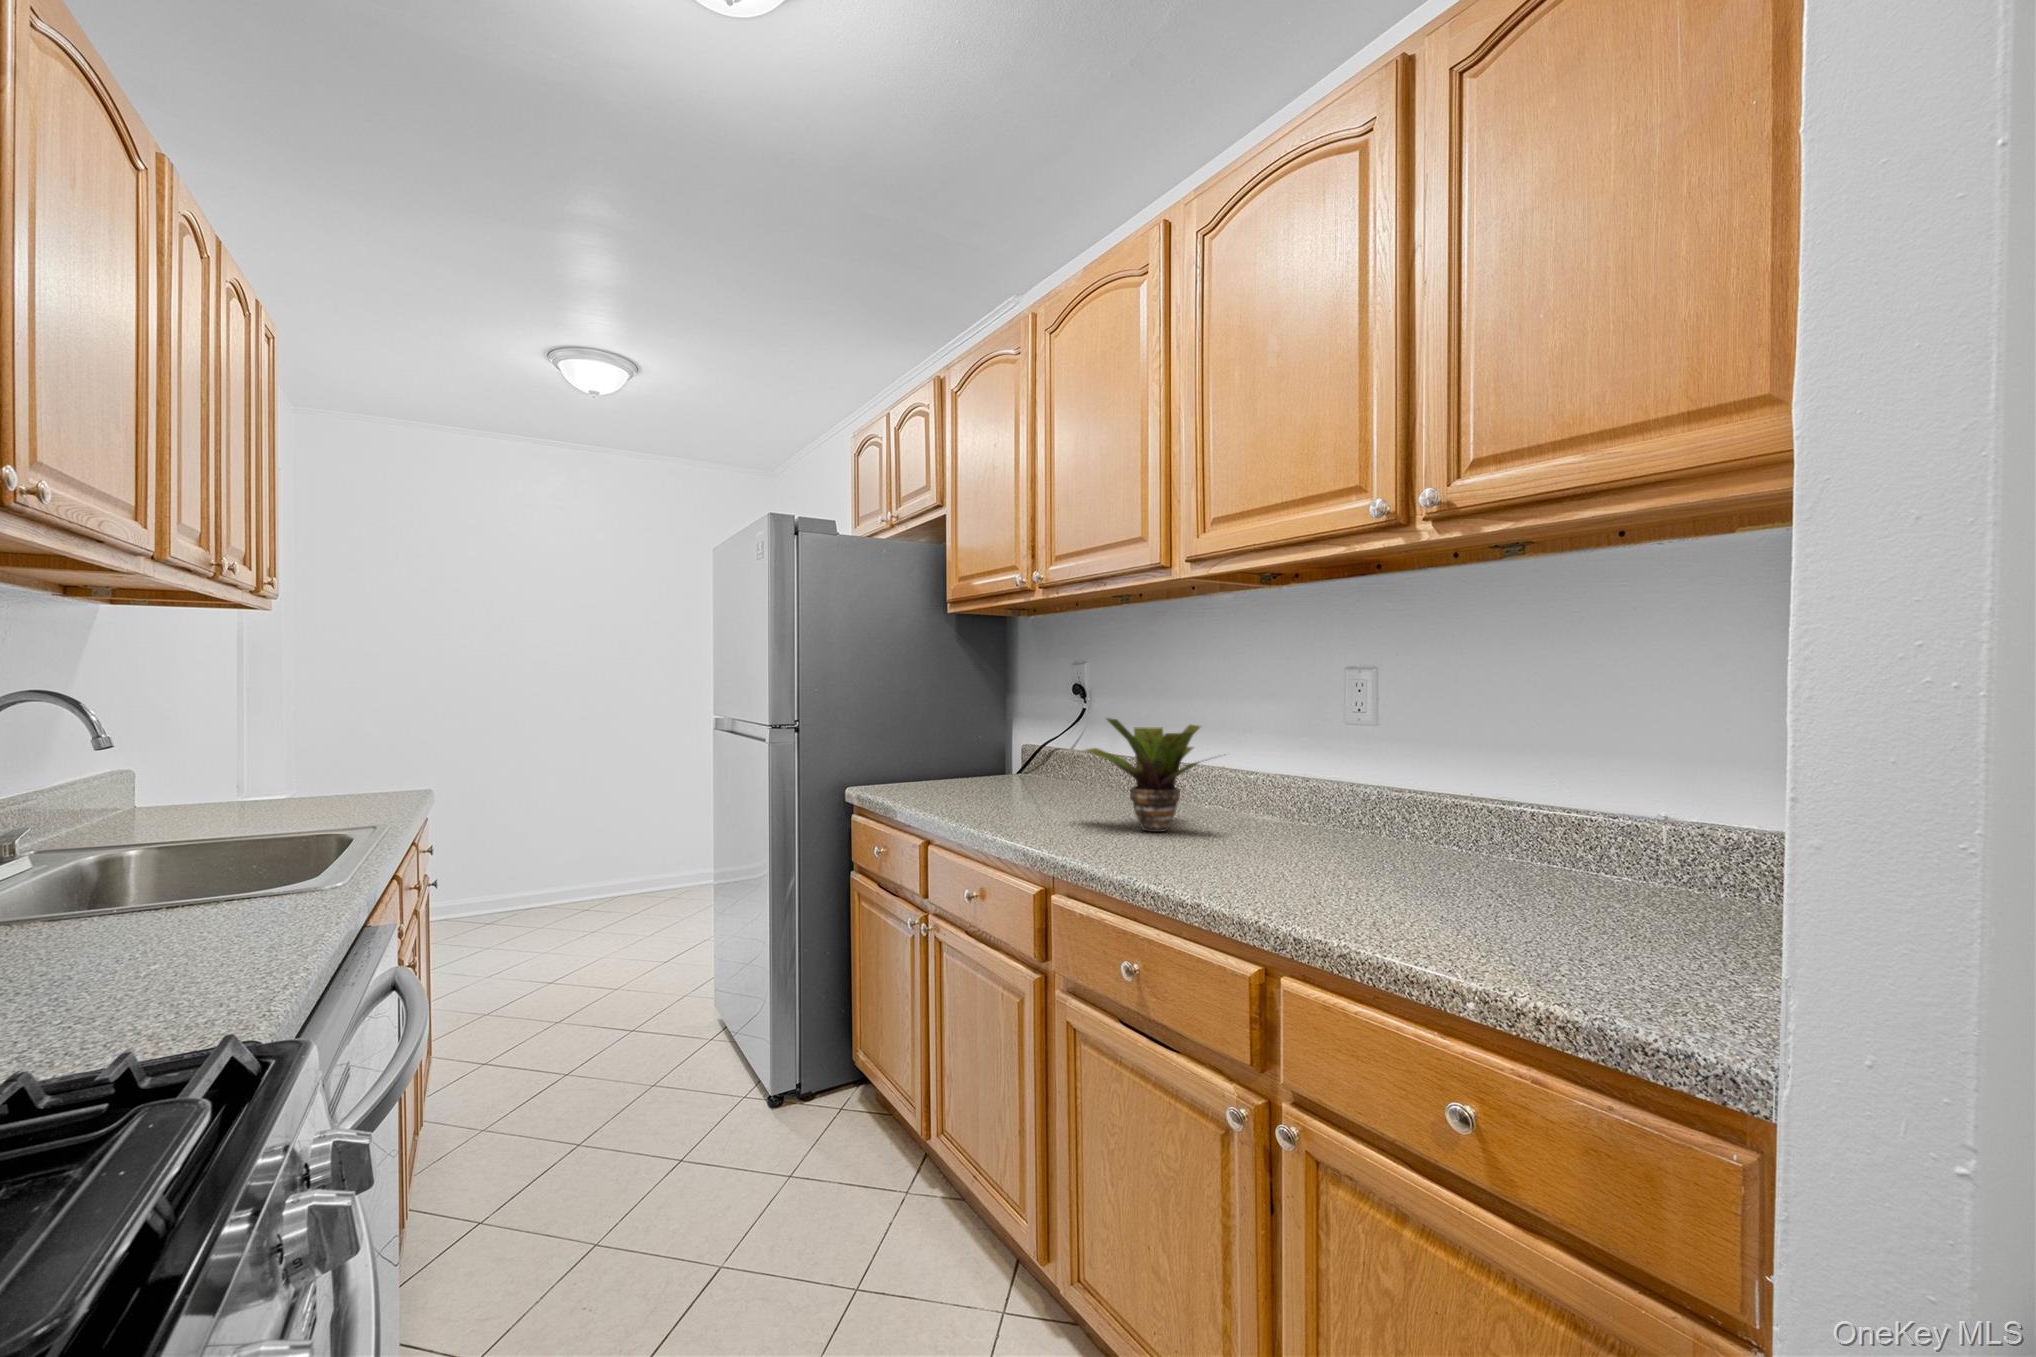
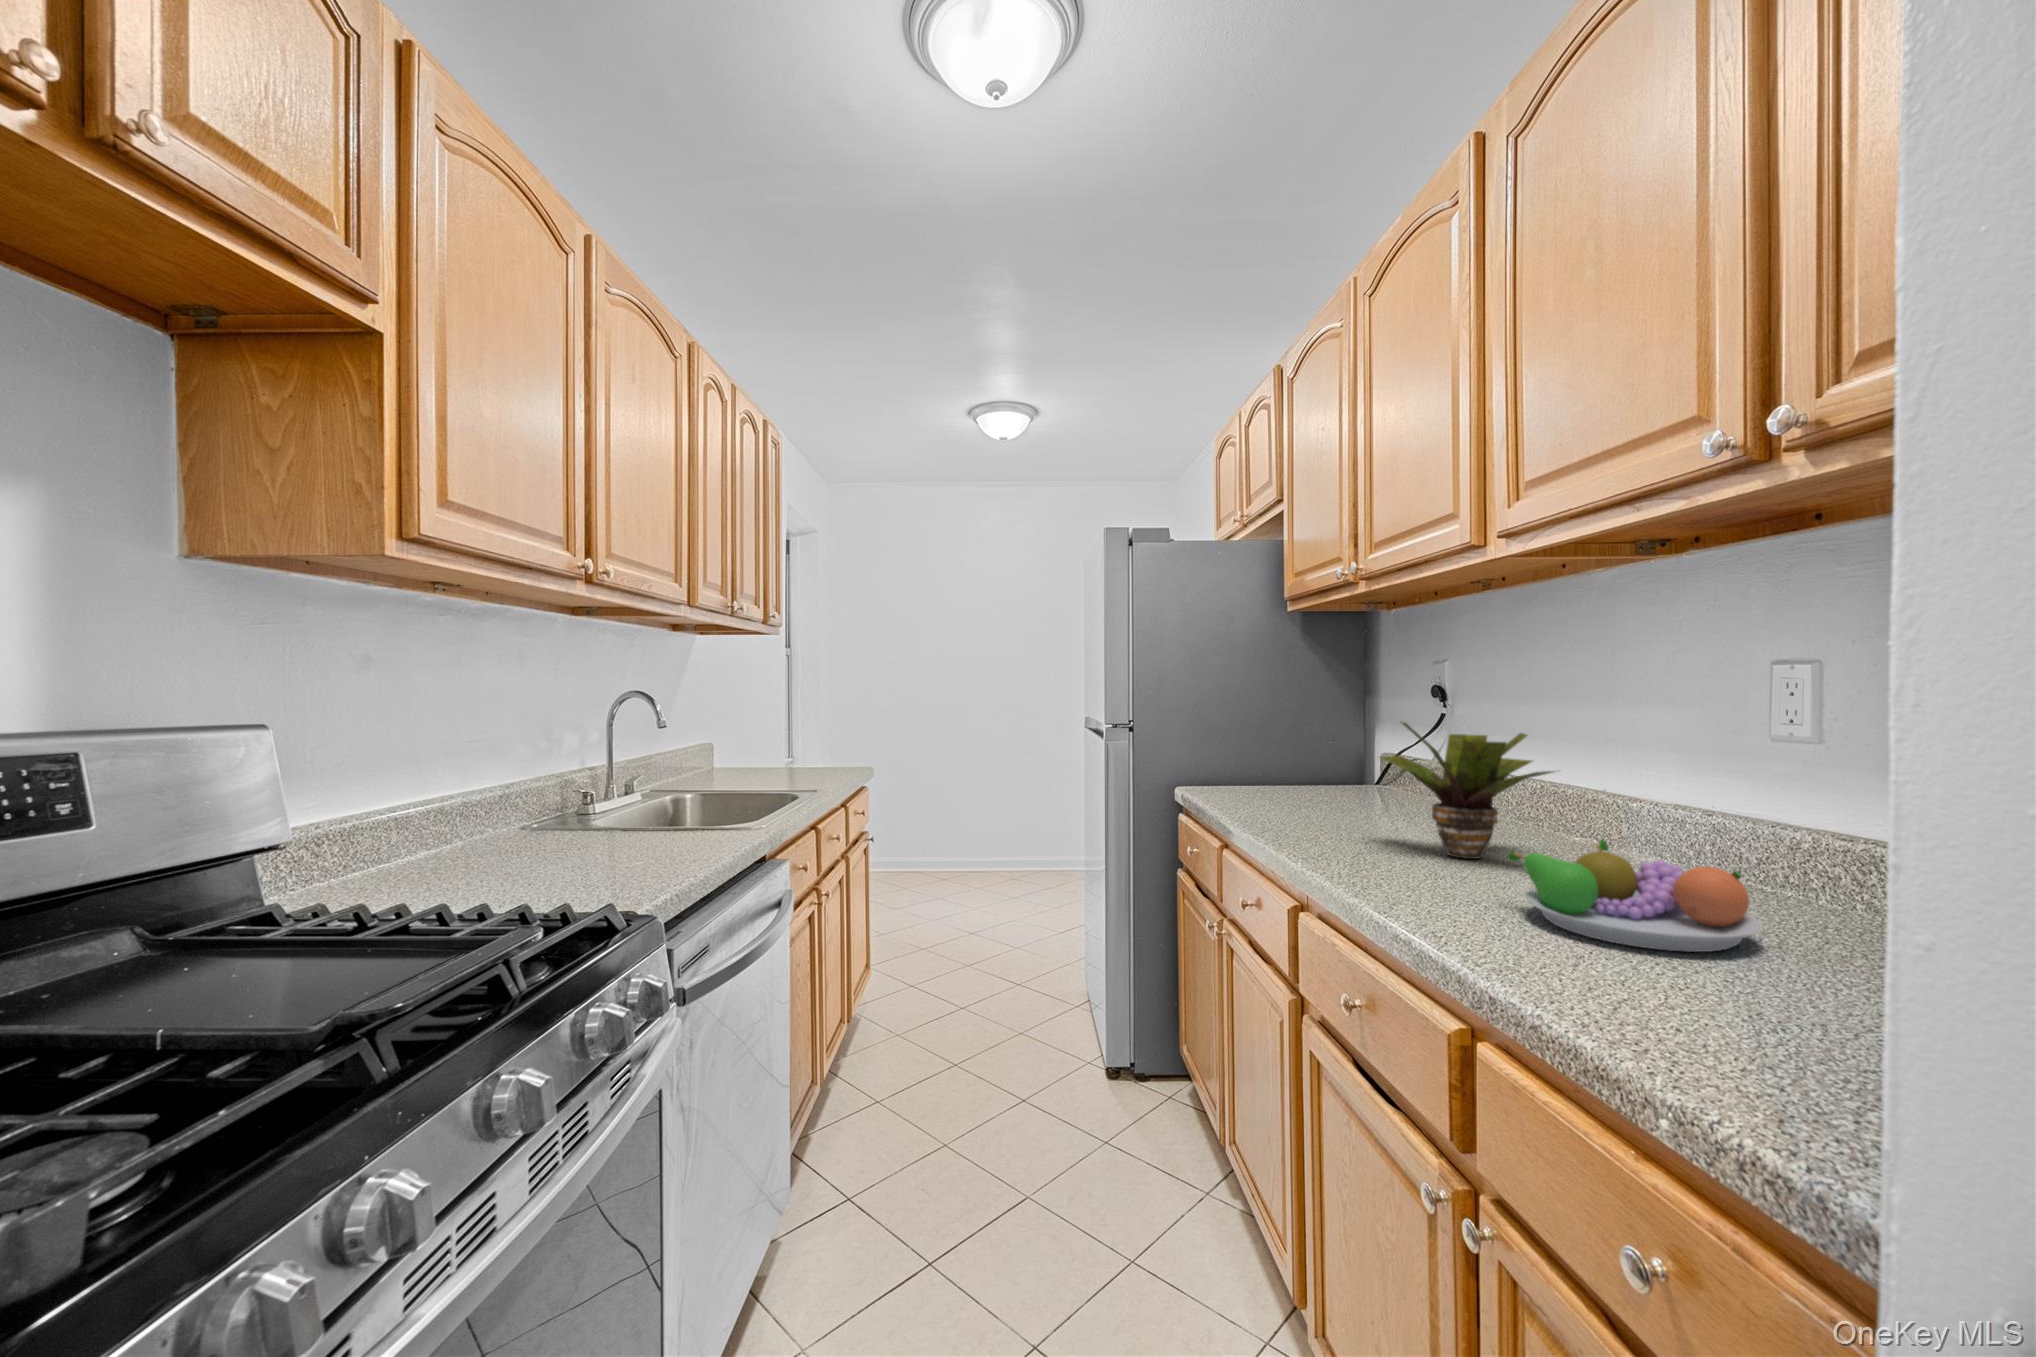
fruit bowl: none [1229,805,1402,884] -> present [1507,839,1763,952]

